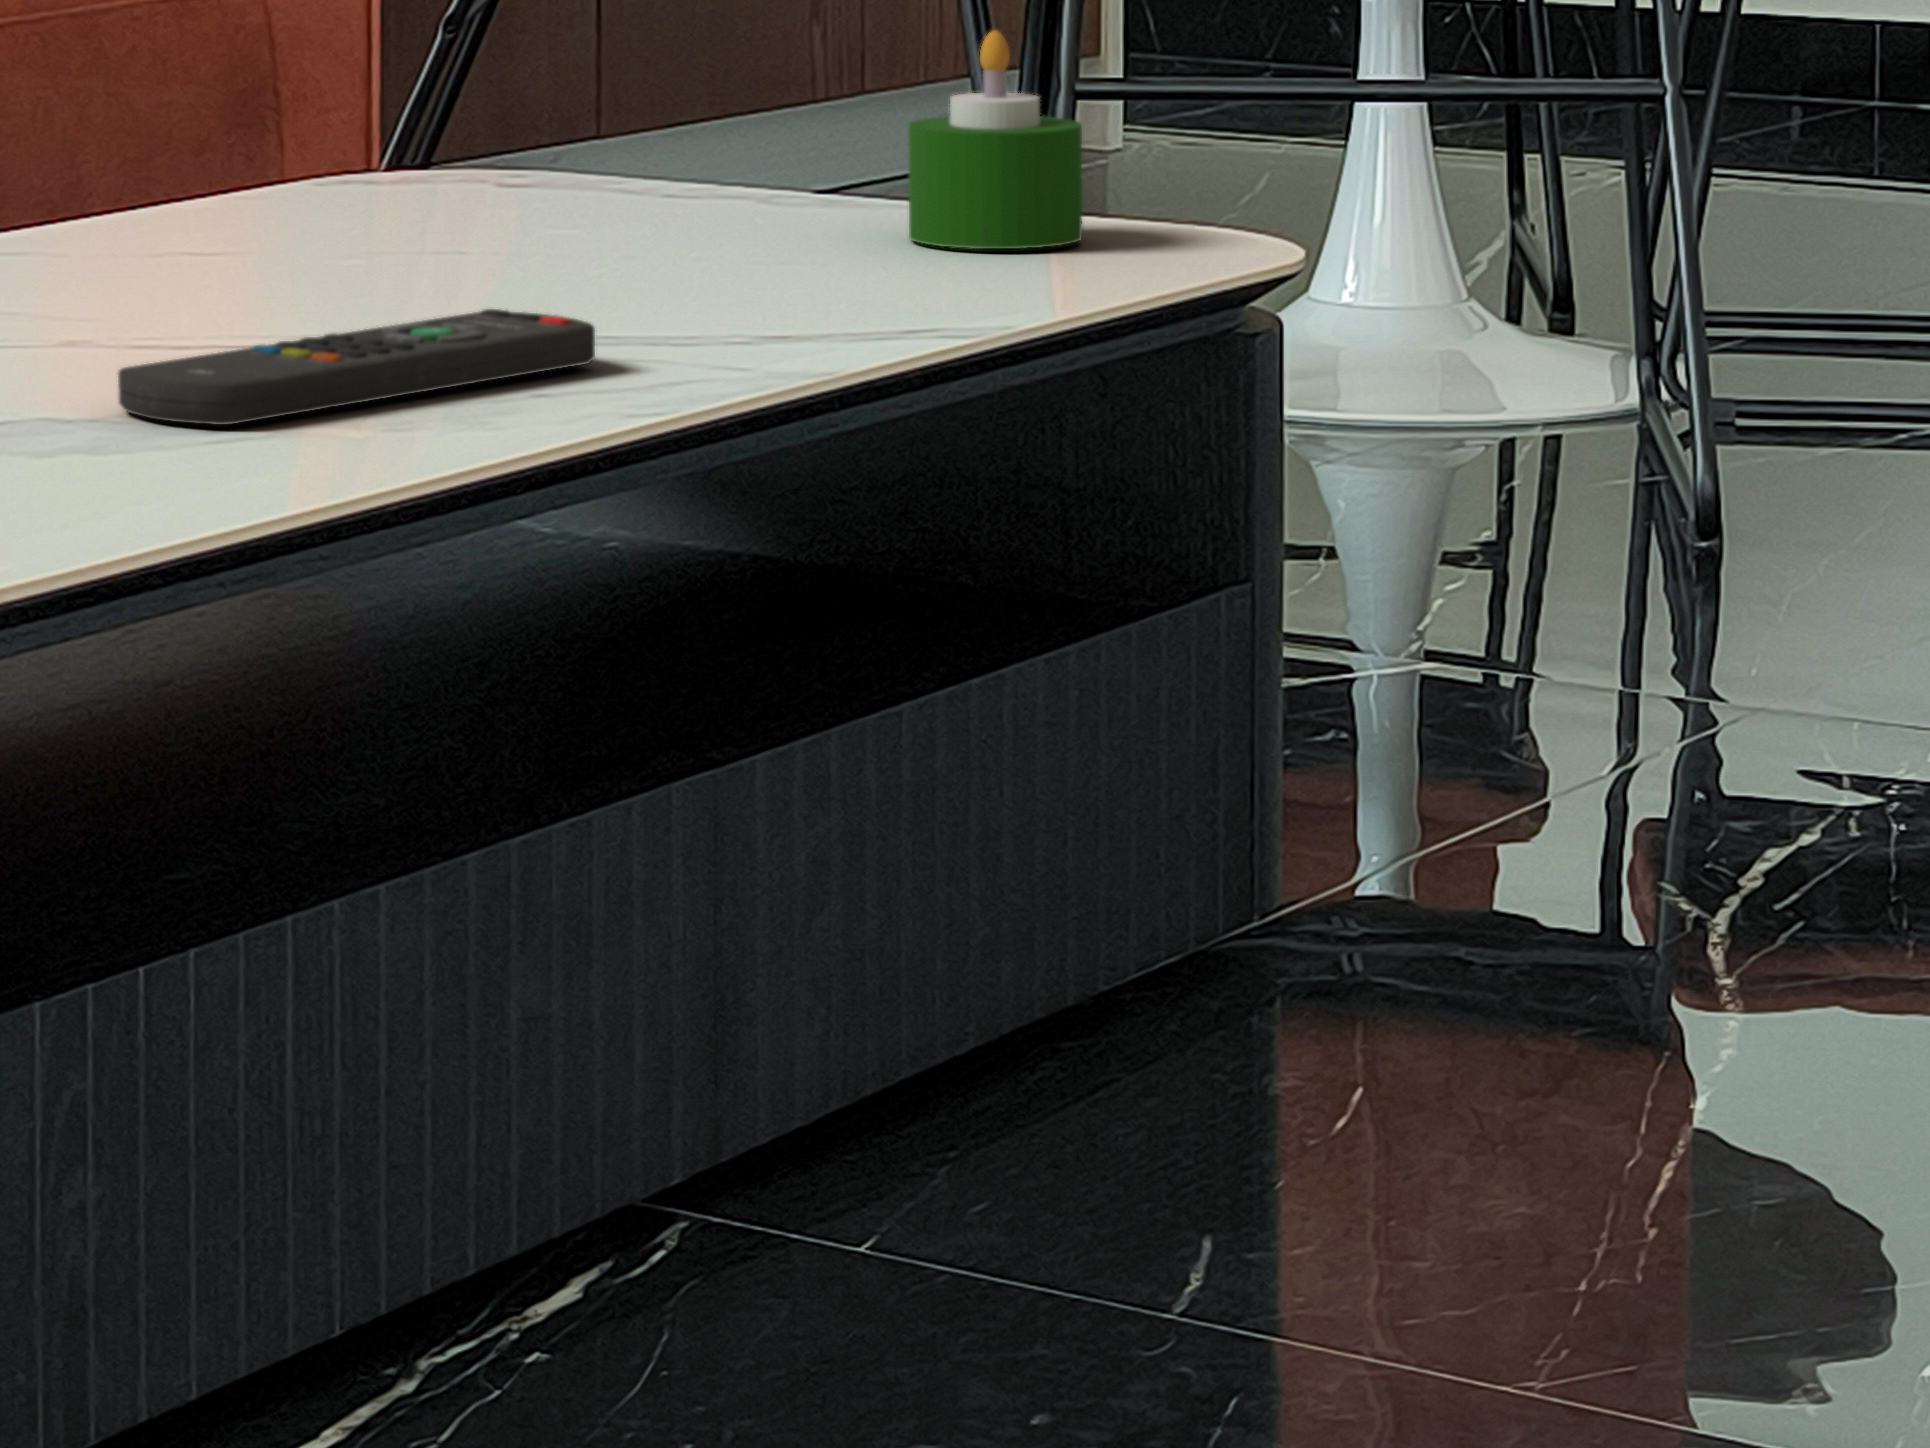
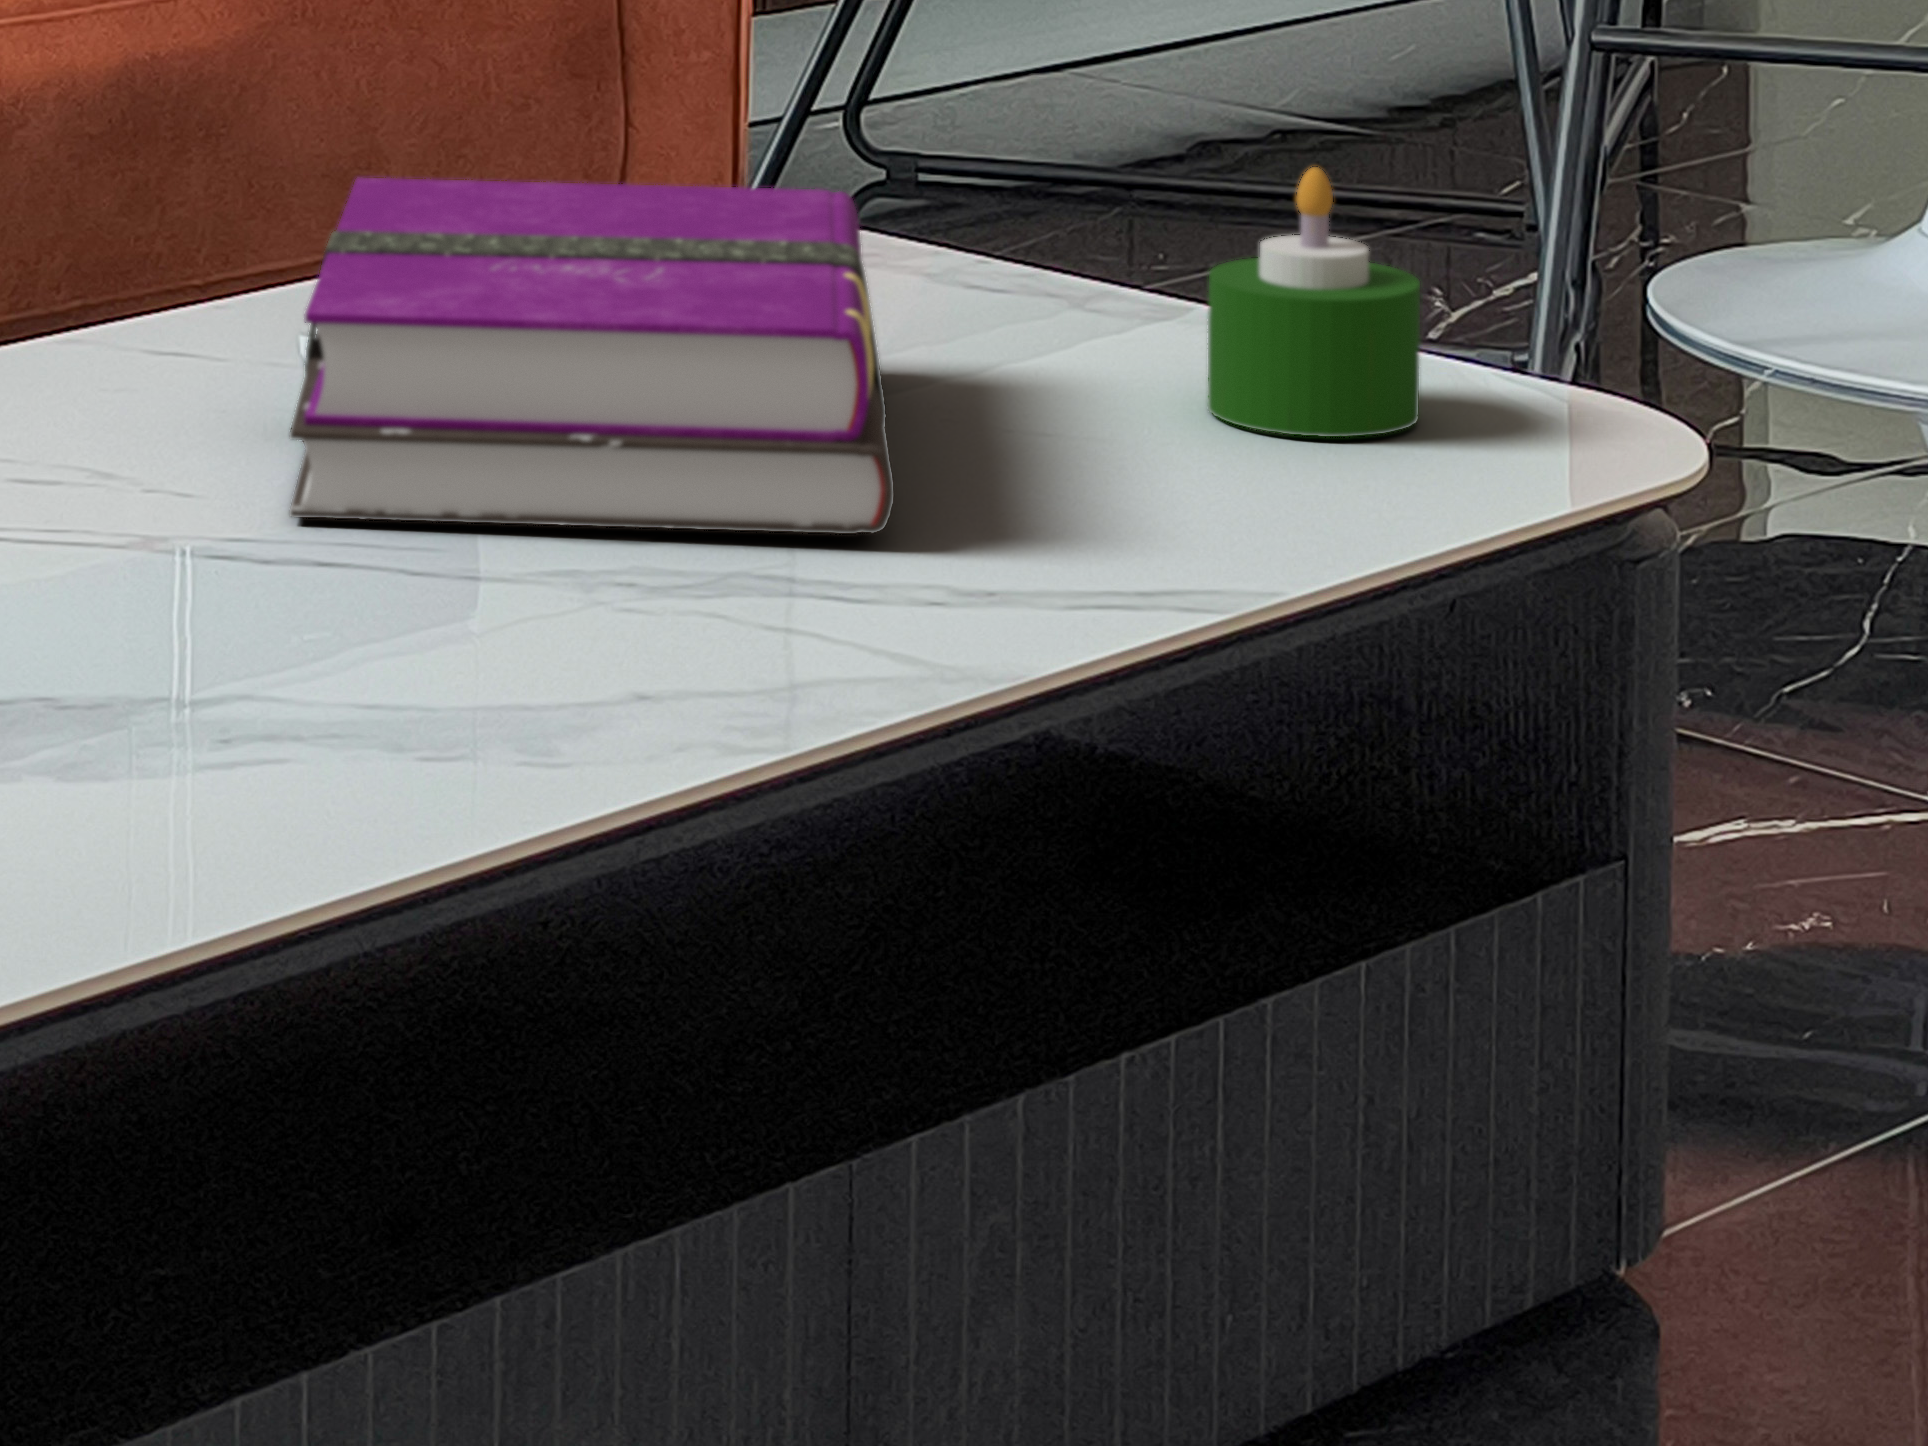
hardback book: none [161,74,704,315] -> present [290,178,894,534]
remote control: present [118,309,595,425] -> none [116,563,715,742]

